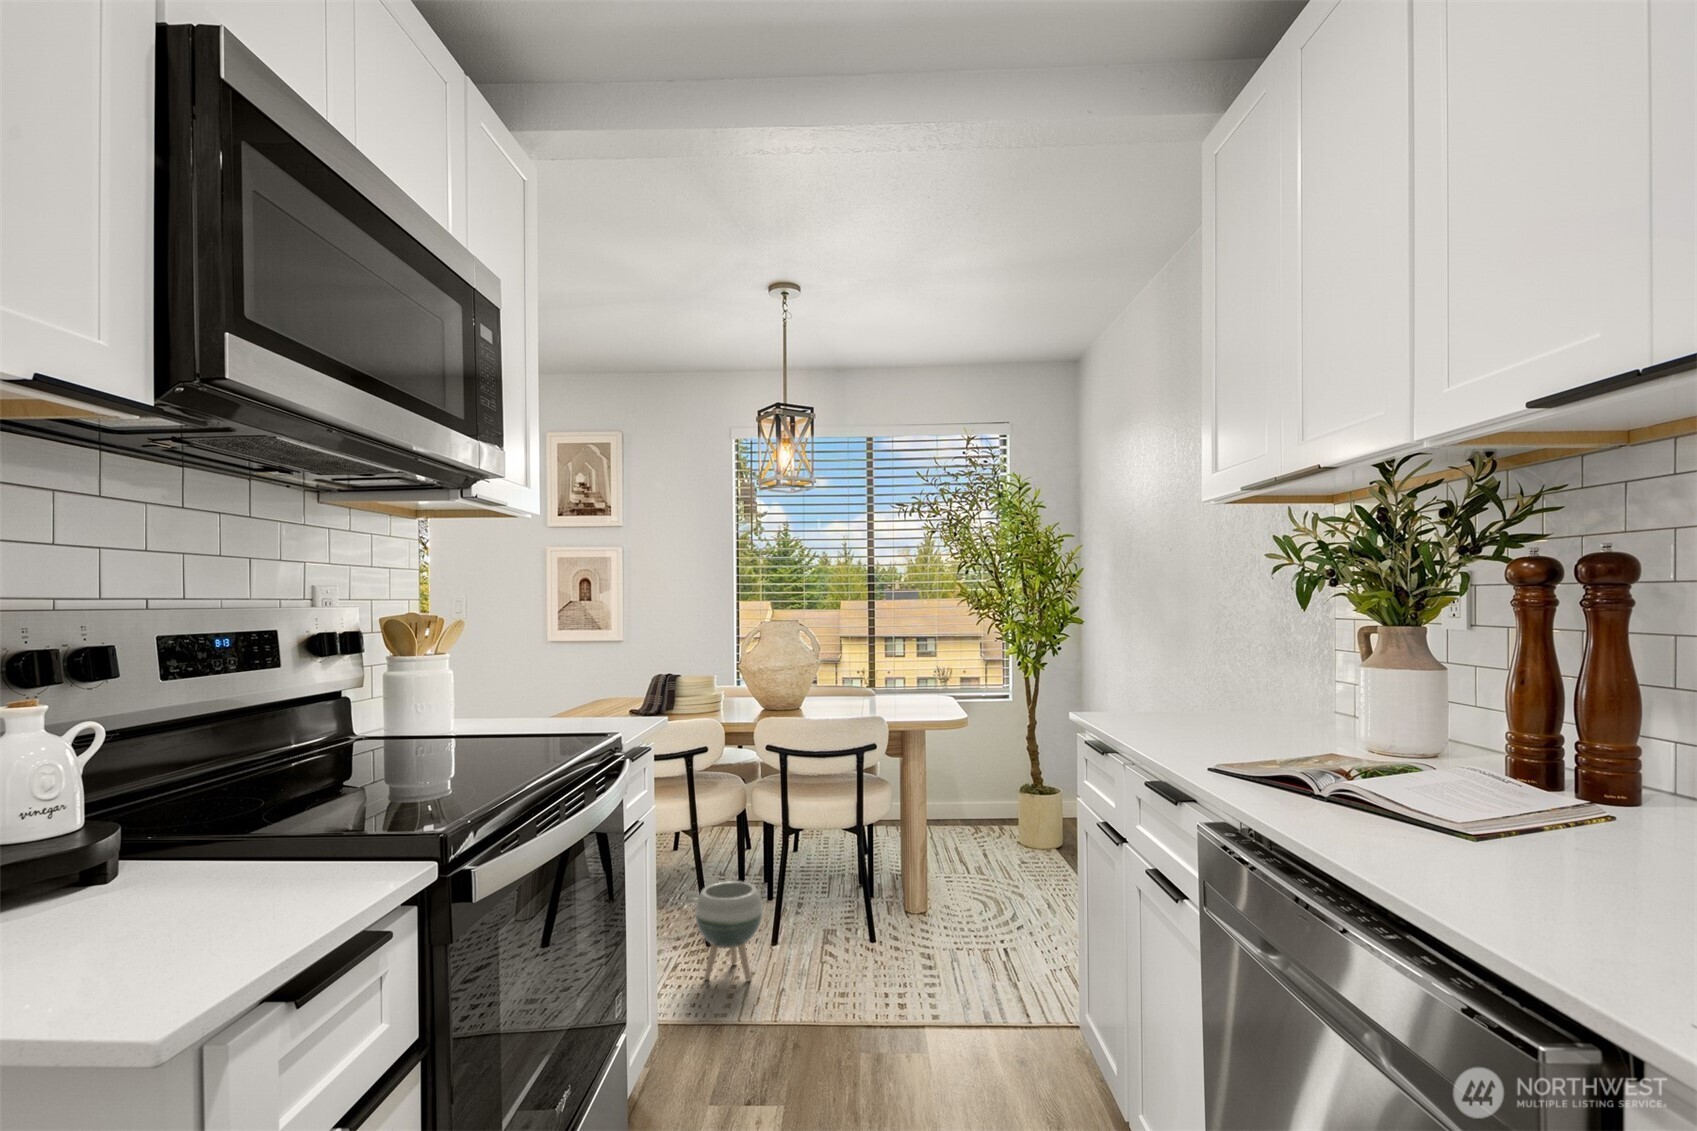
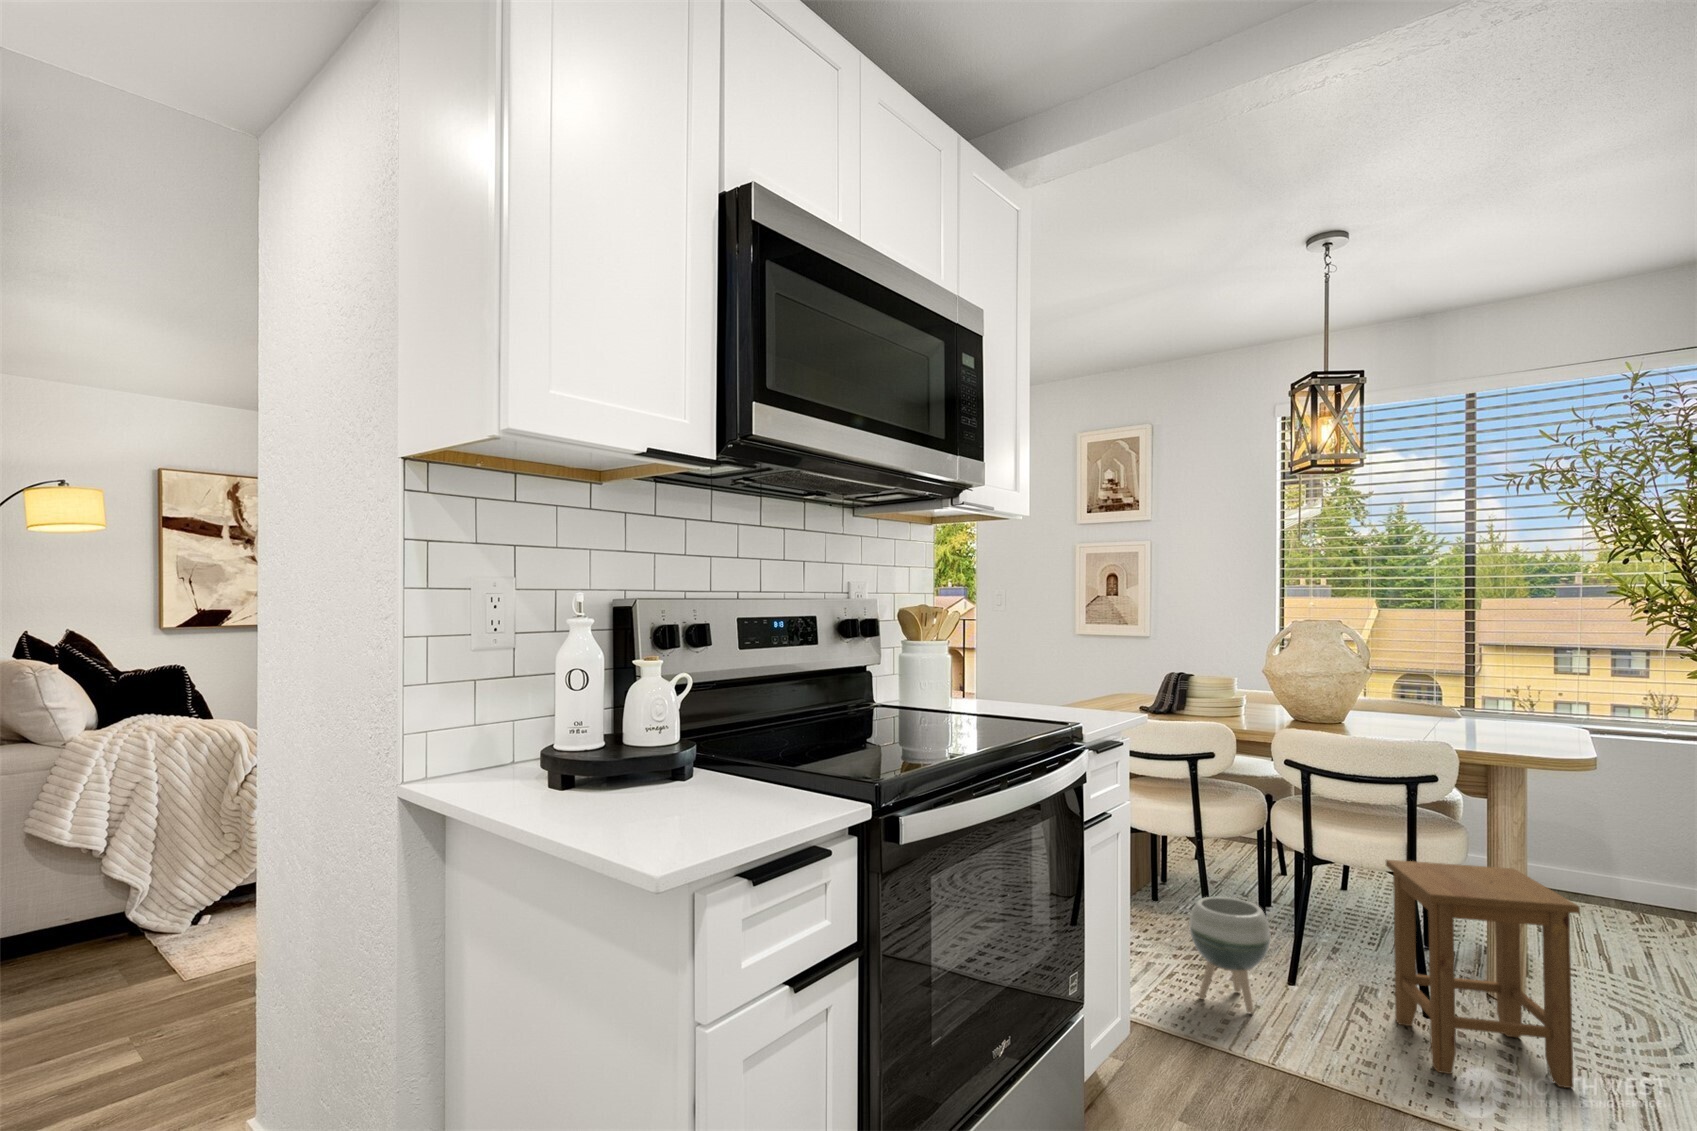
stool: none [845,813,972,987] -> present [1386,860,1580,1088]

